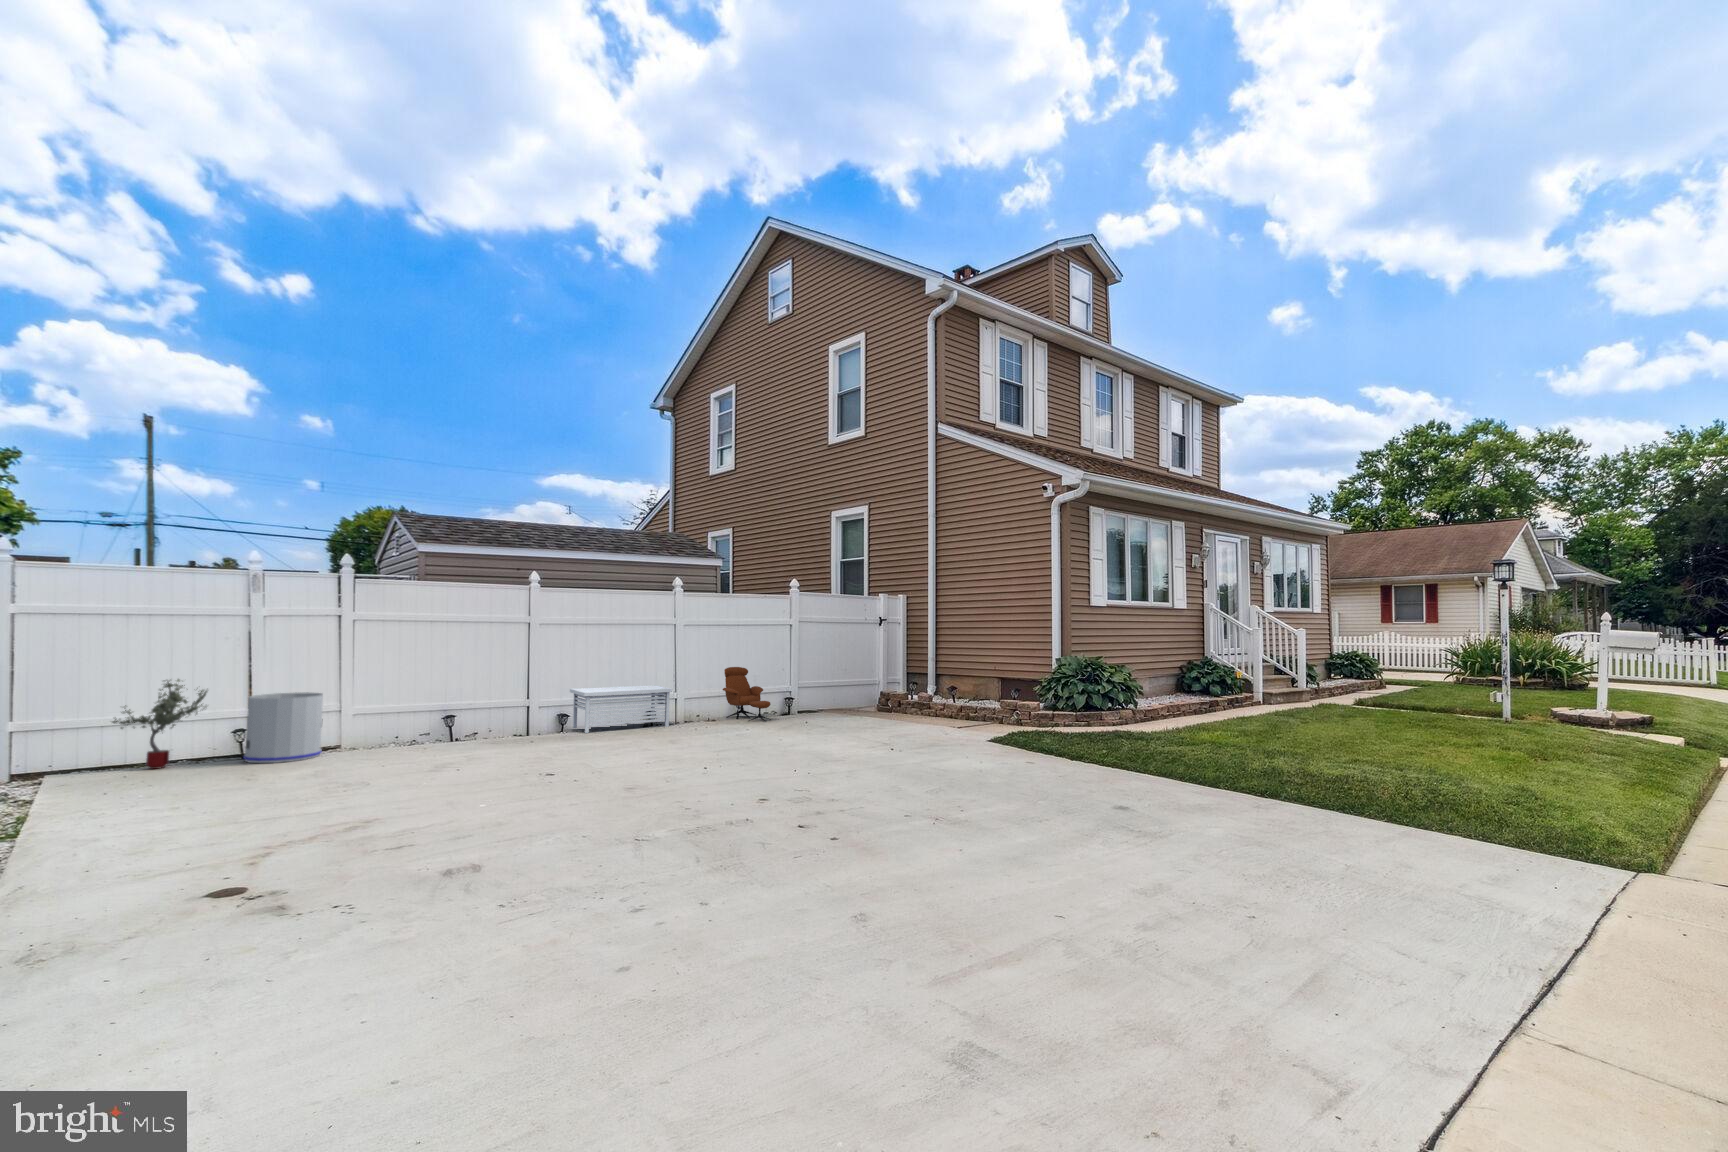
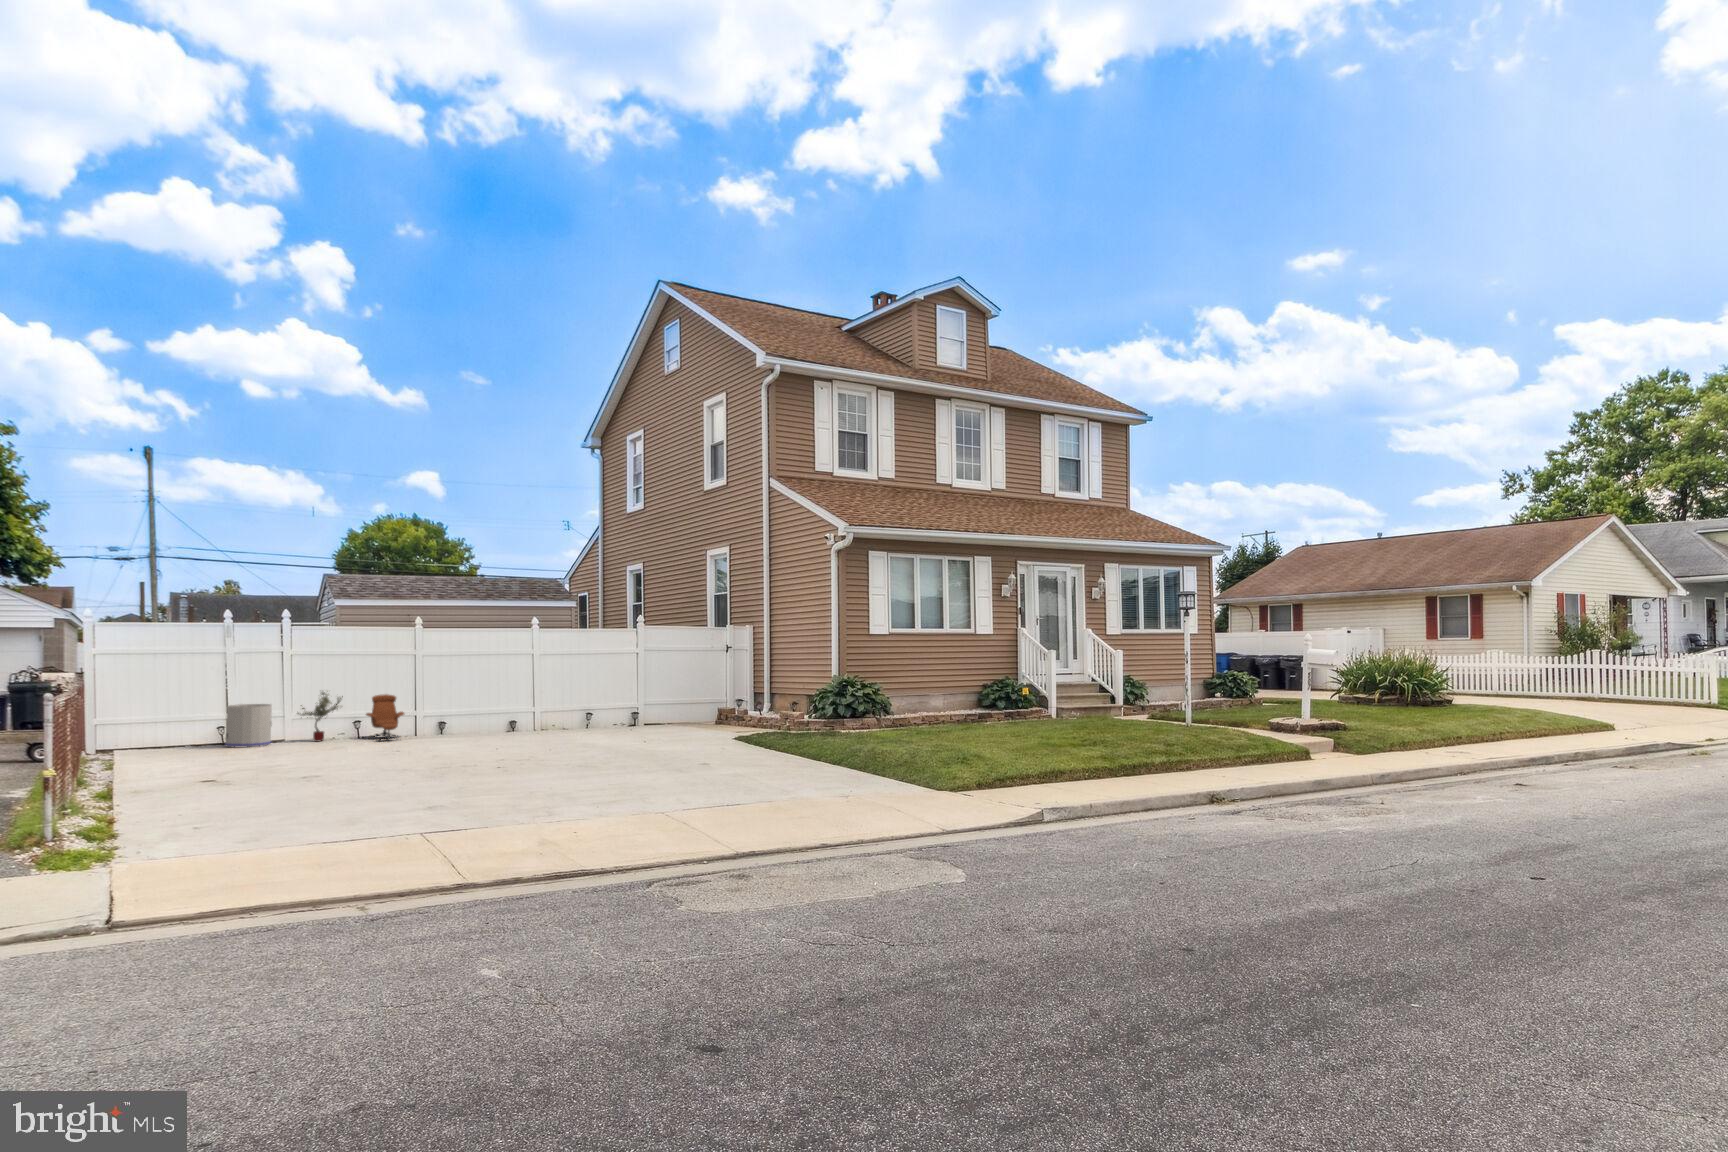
lounge chair: present [723,667,771,721] -> present [366,694,404,740]
potted tree: present [112,679,207,769] -> present [297,691,343,742]
storage bench: present [570,685,672,733] -> none [446,702,521,736]

